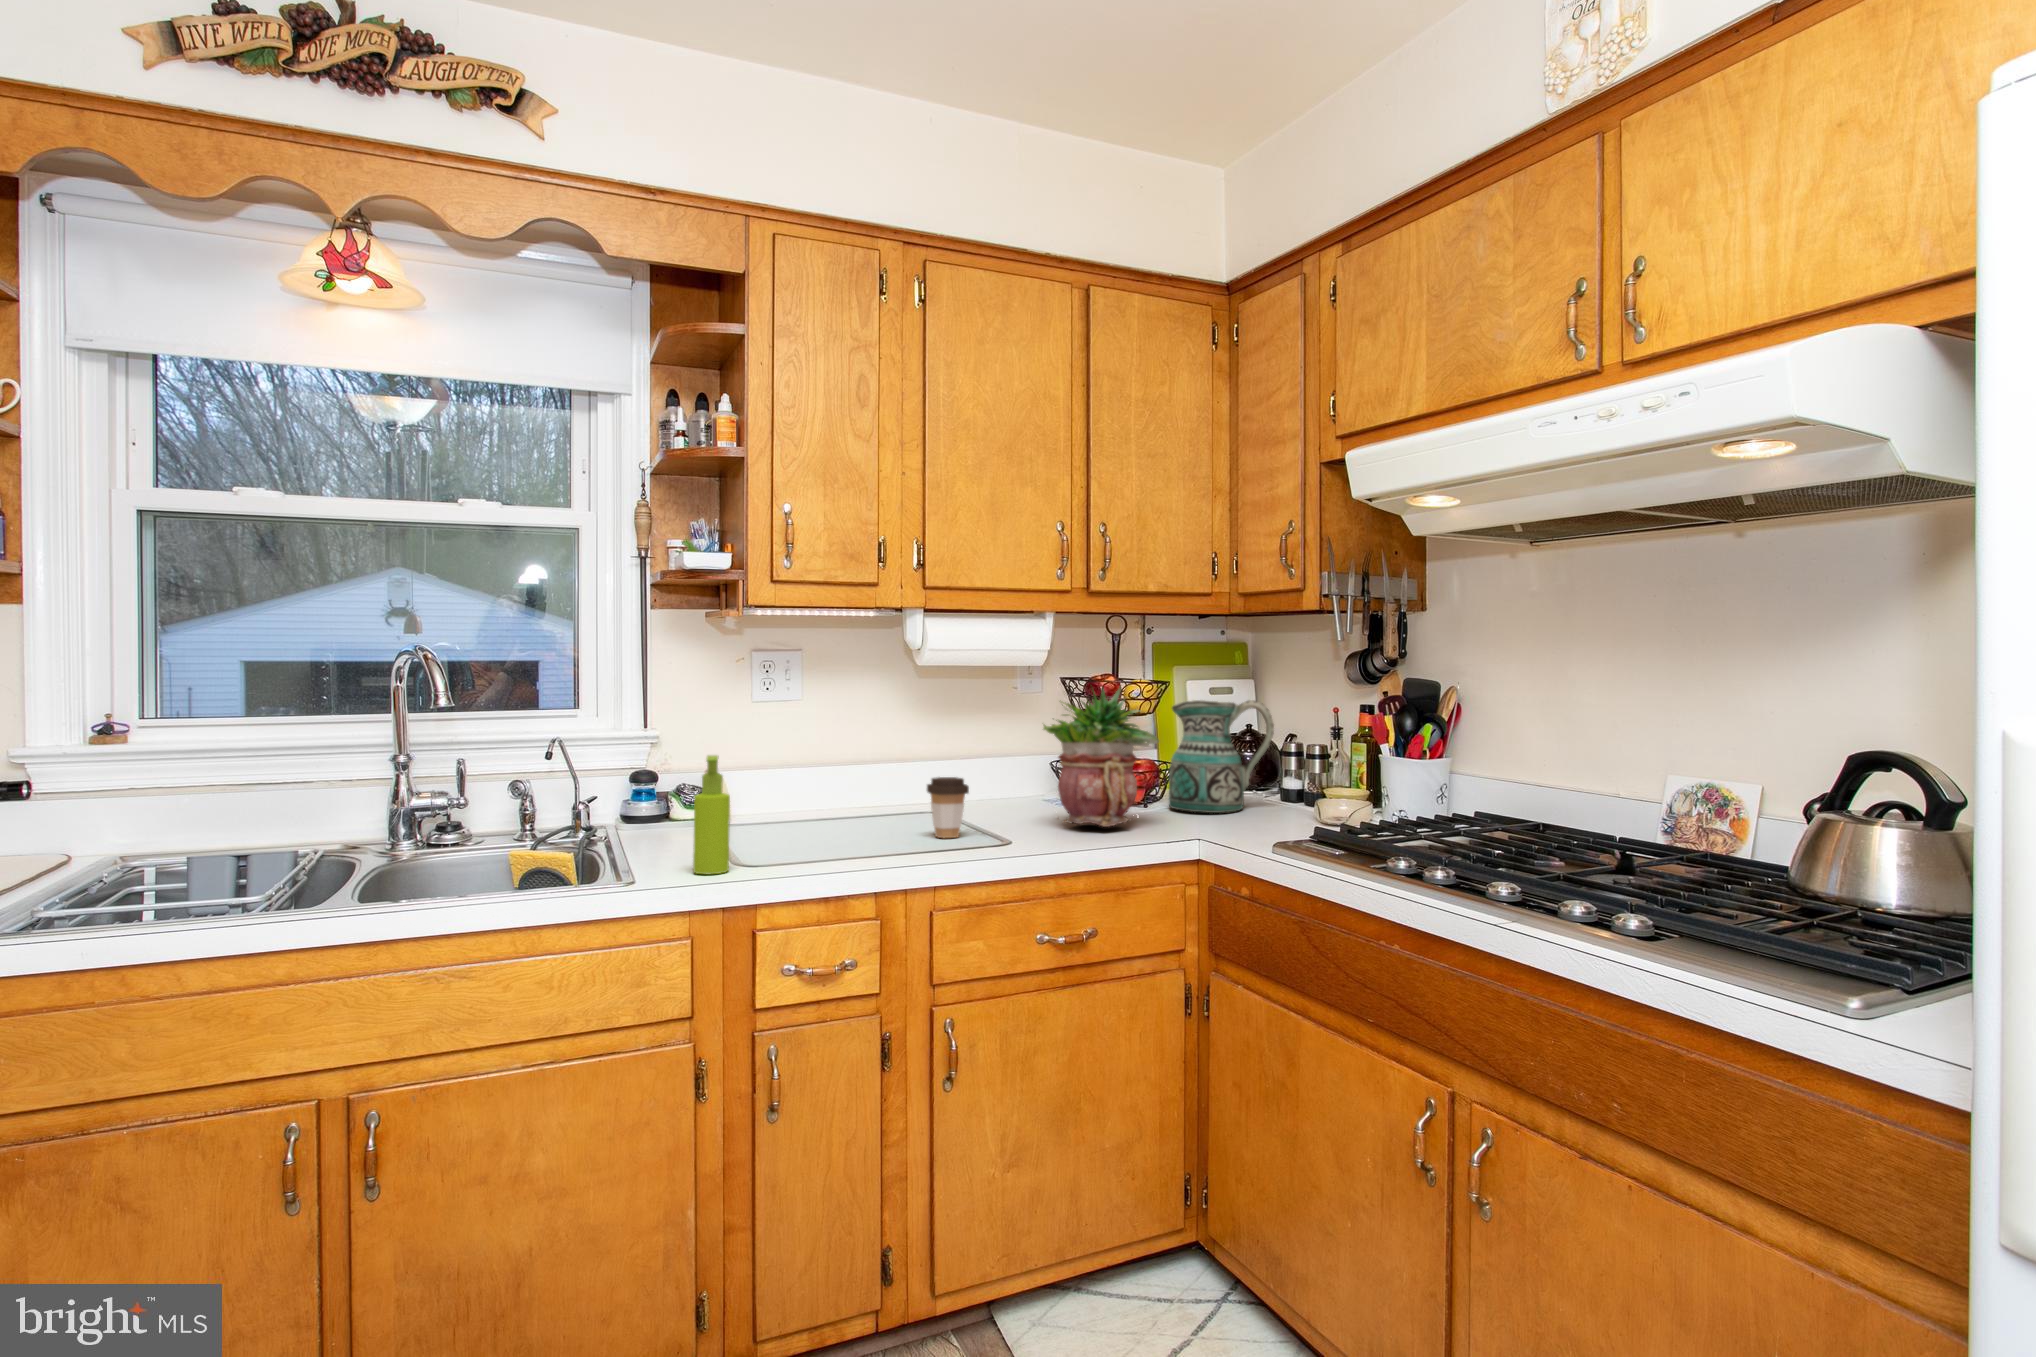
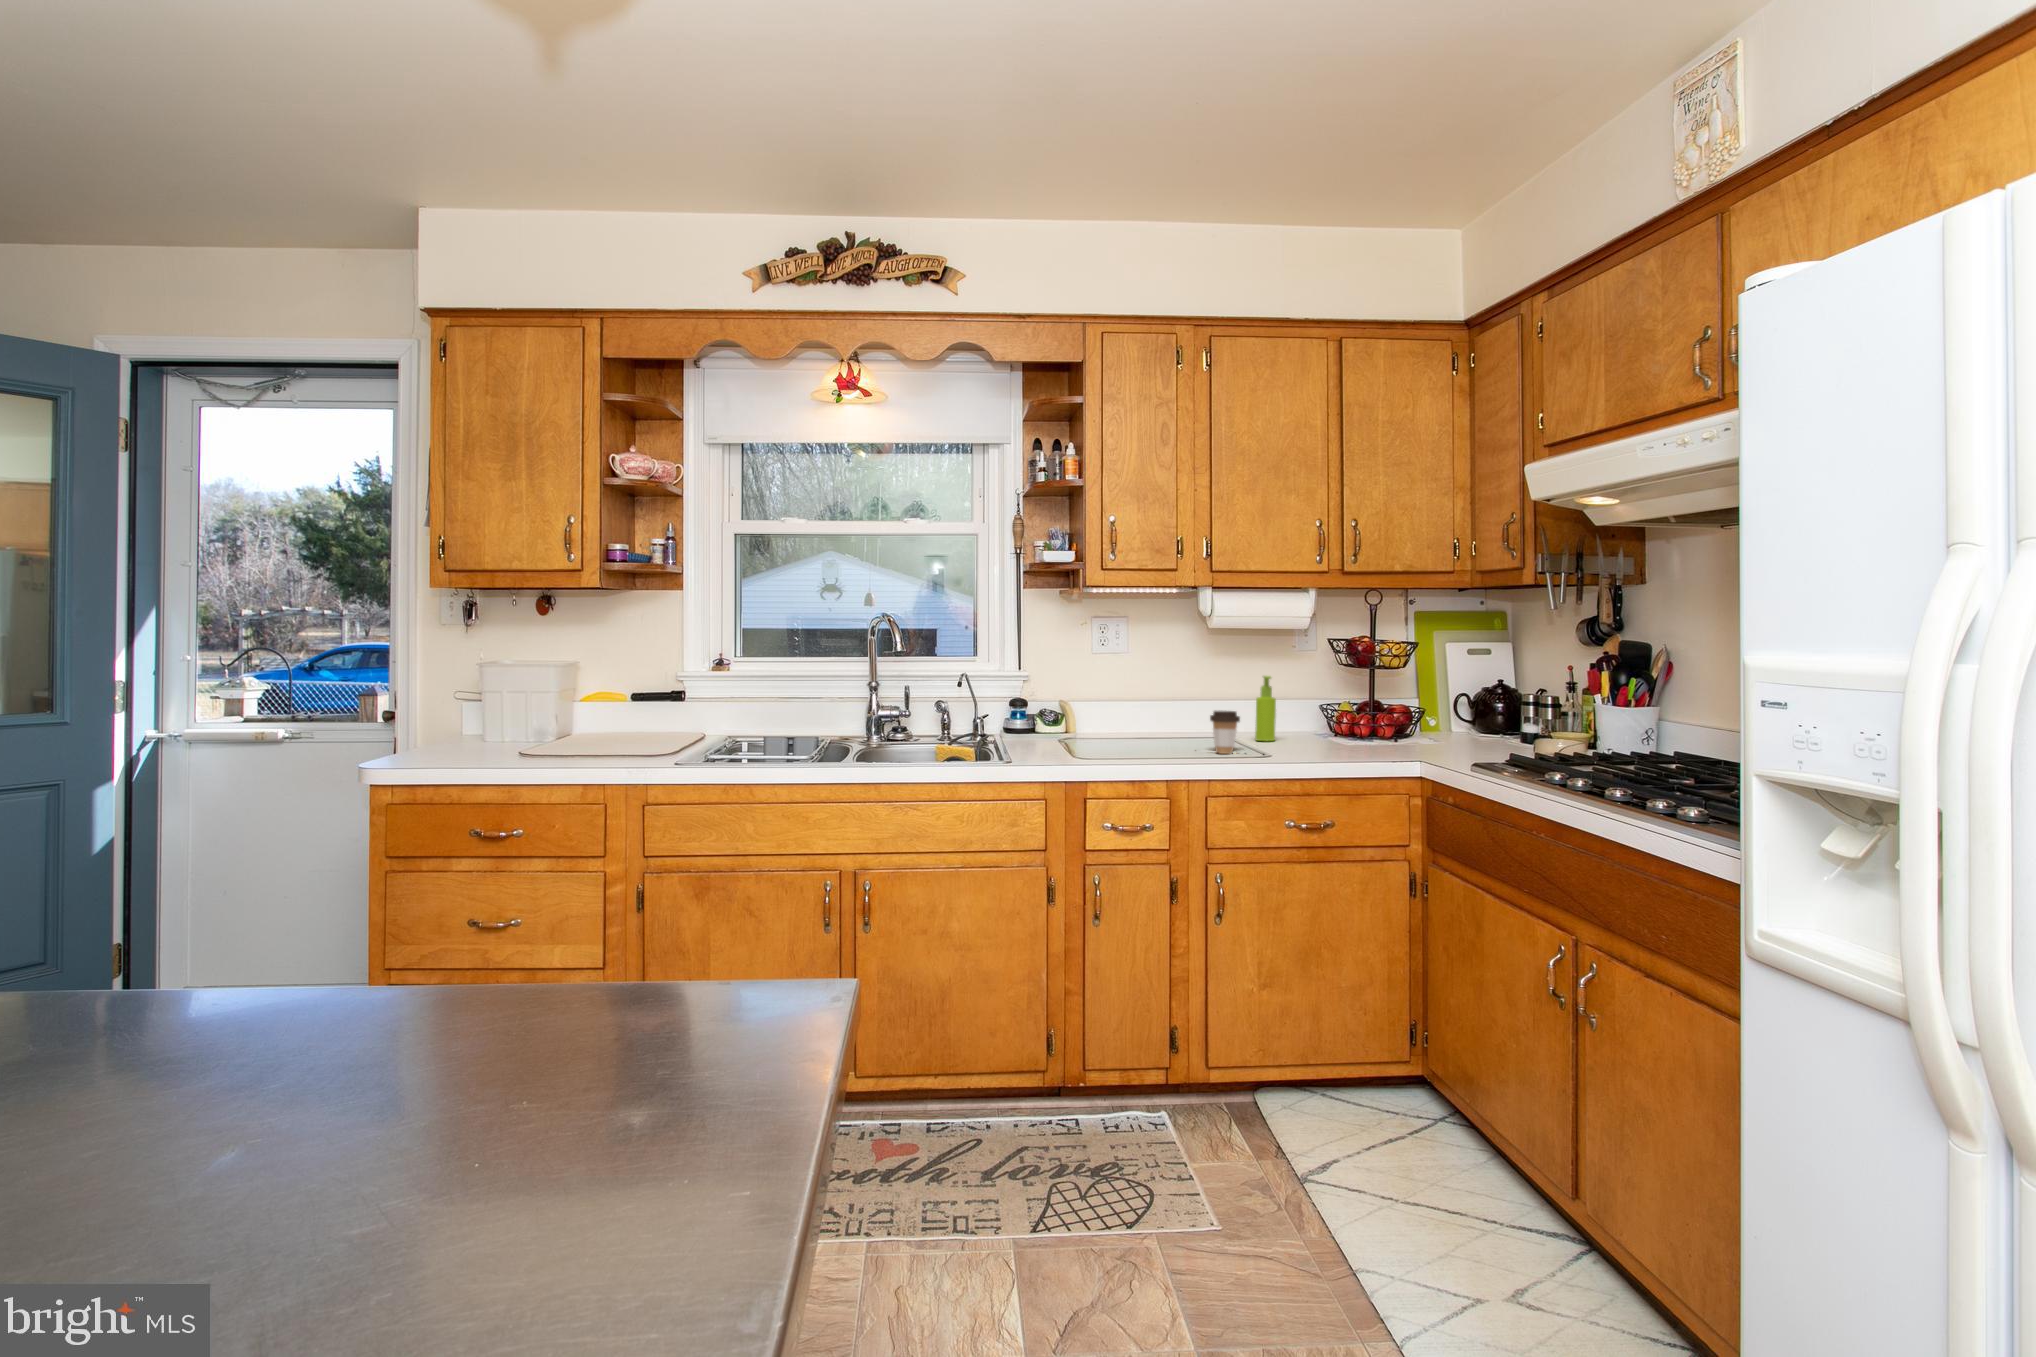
potted plant: present [1044,688,1159,827] -> none [1296,643,1390,750]
ceramic pitcher: present [1169,700,1274,813] -> none [1408,657,1499,746]
soap dispenser: present [693,755,730,874] -> present [1255,676,1276,741]

